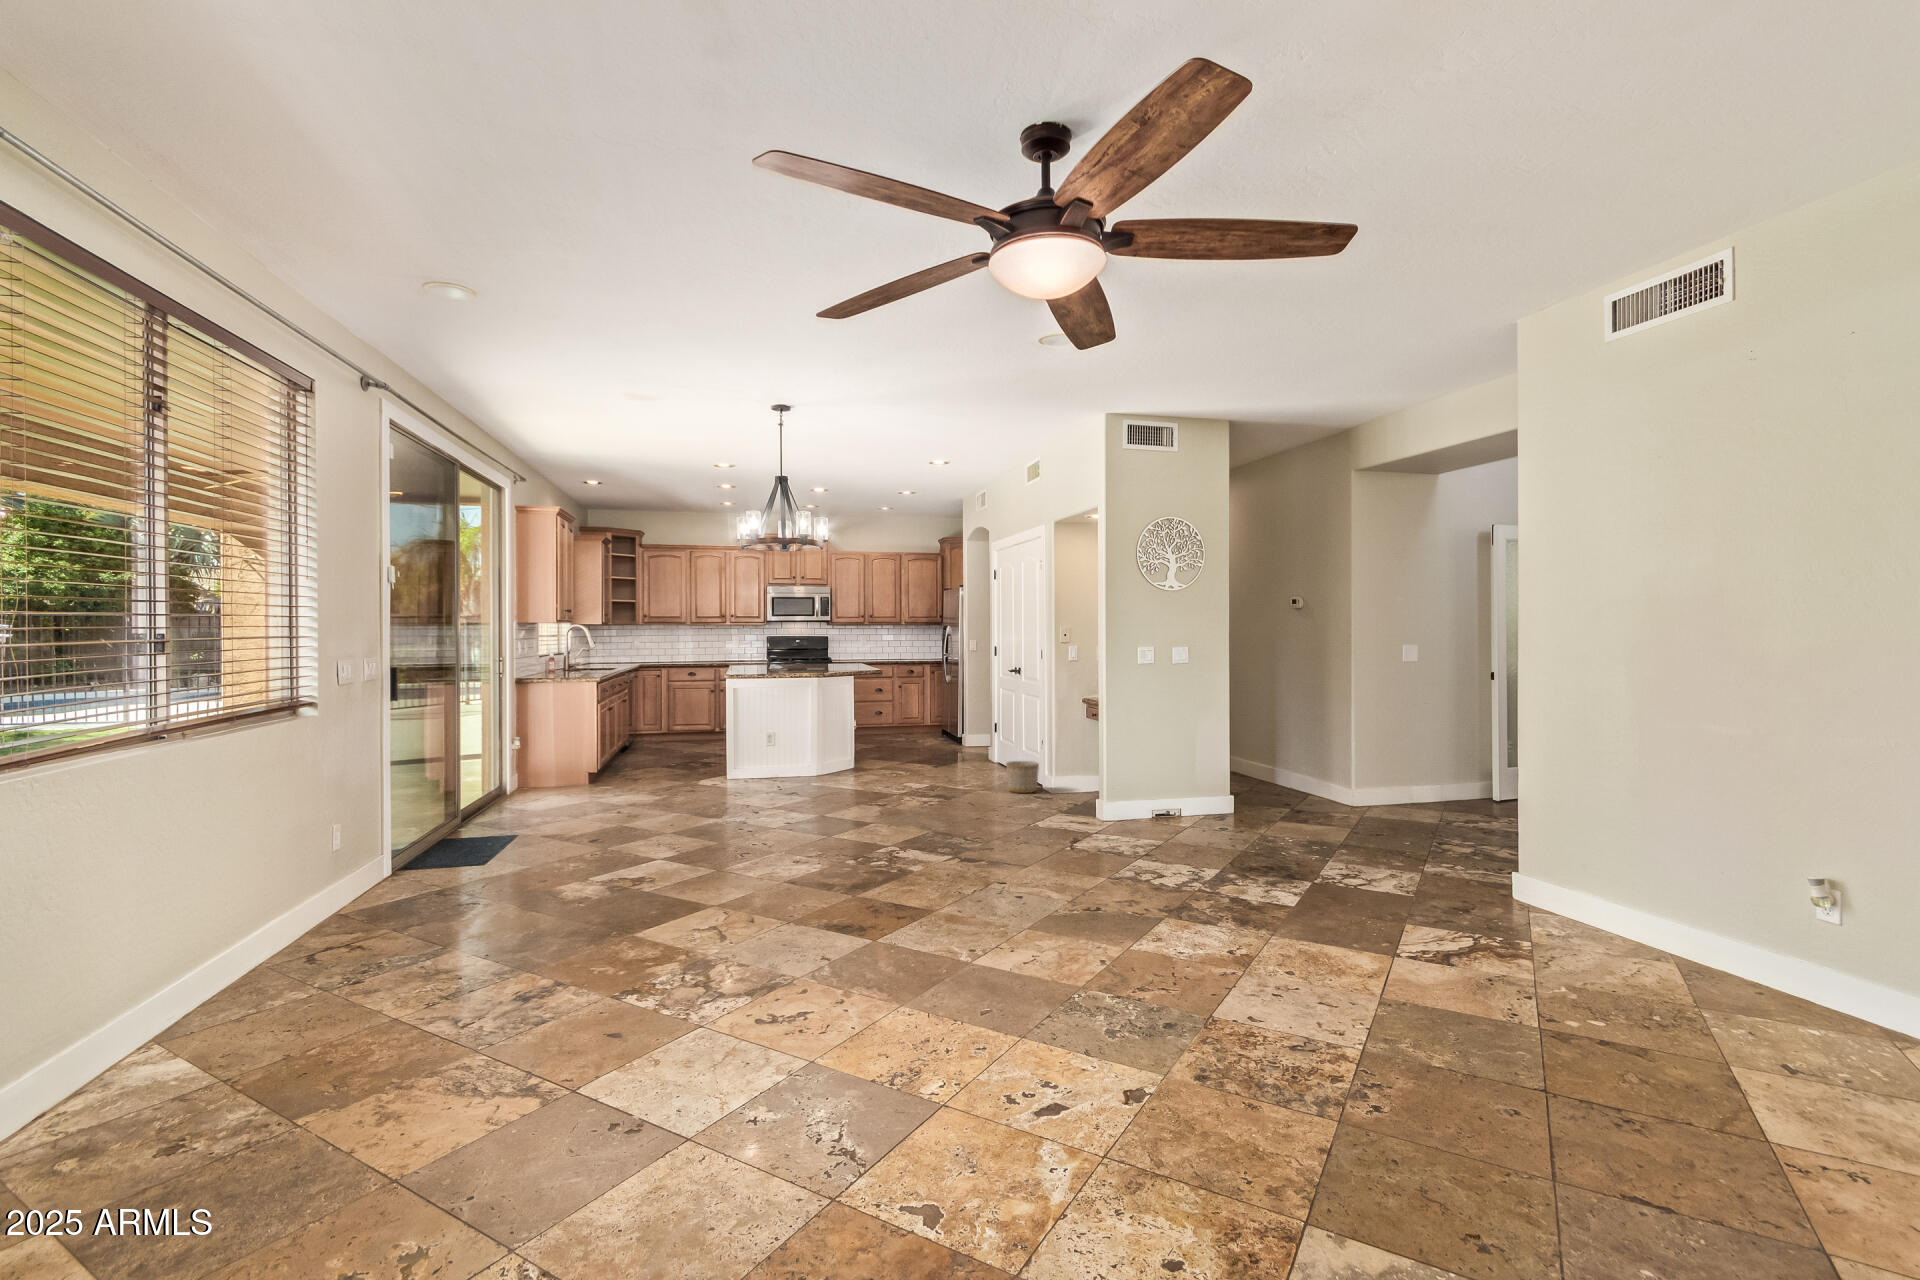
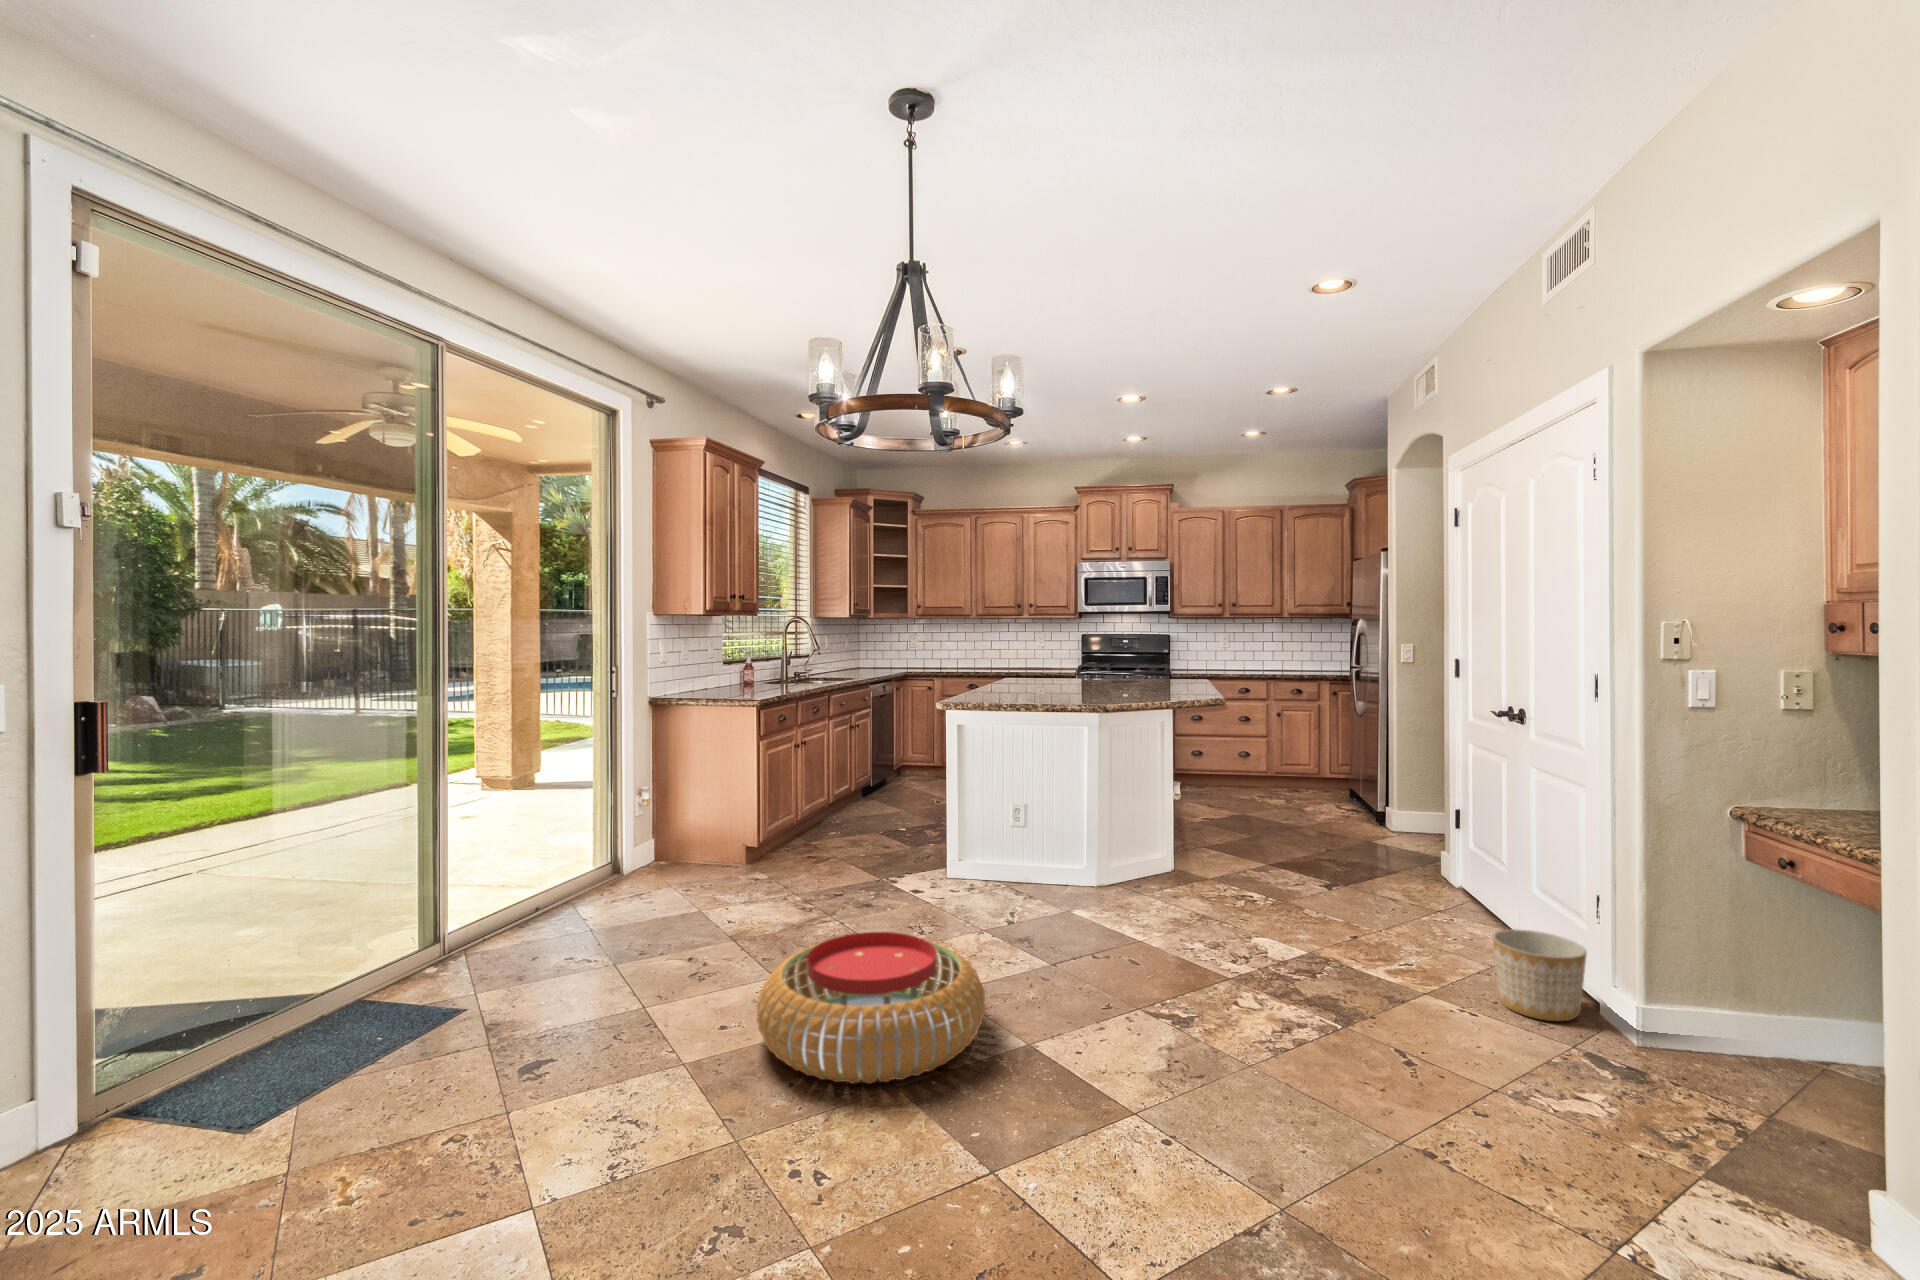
pouf: none [691,780,801,833] -> present [757,932,985,1083]

